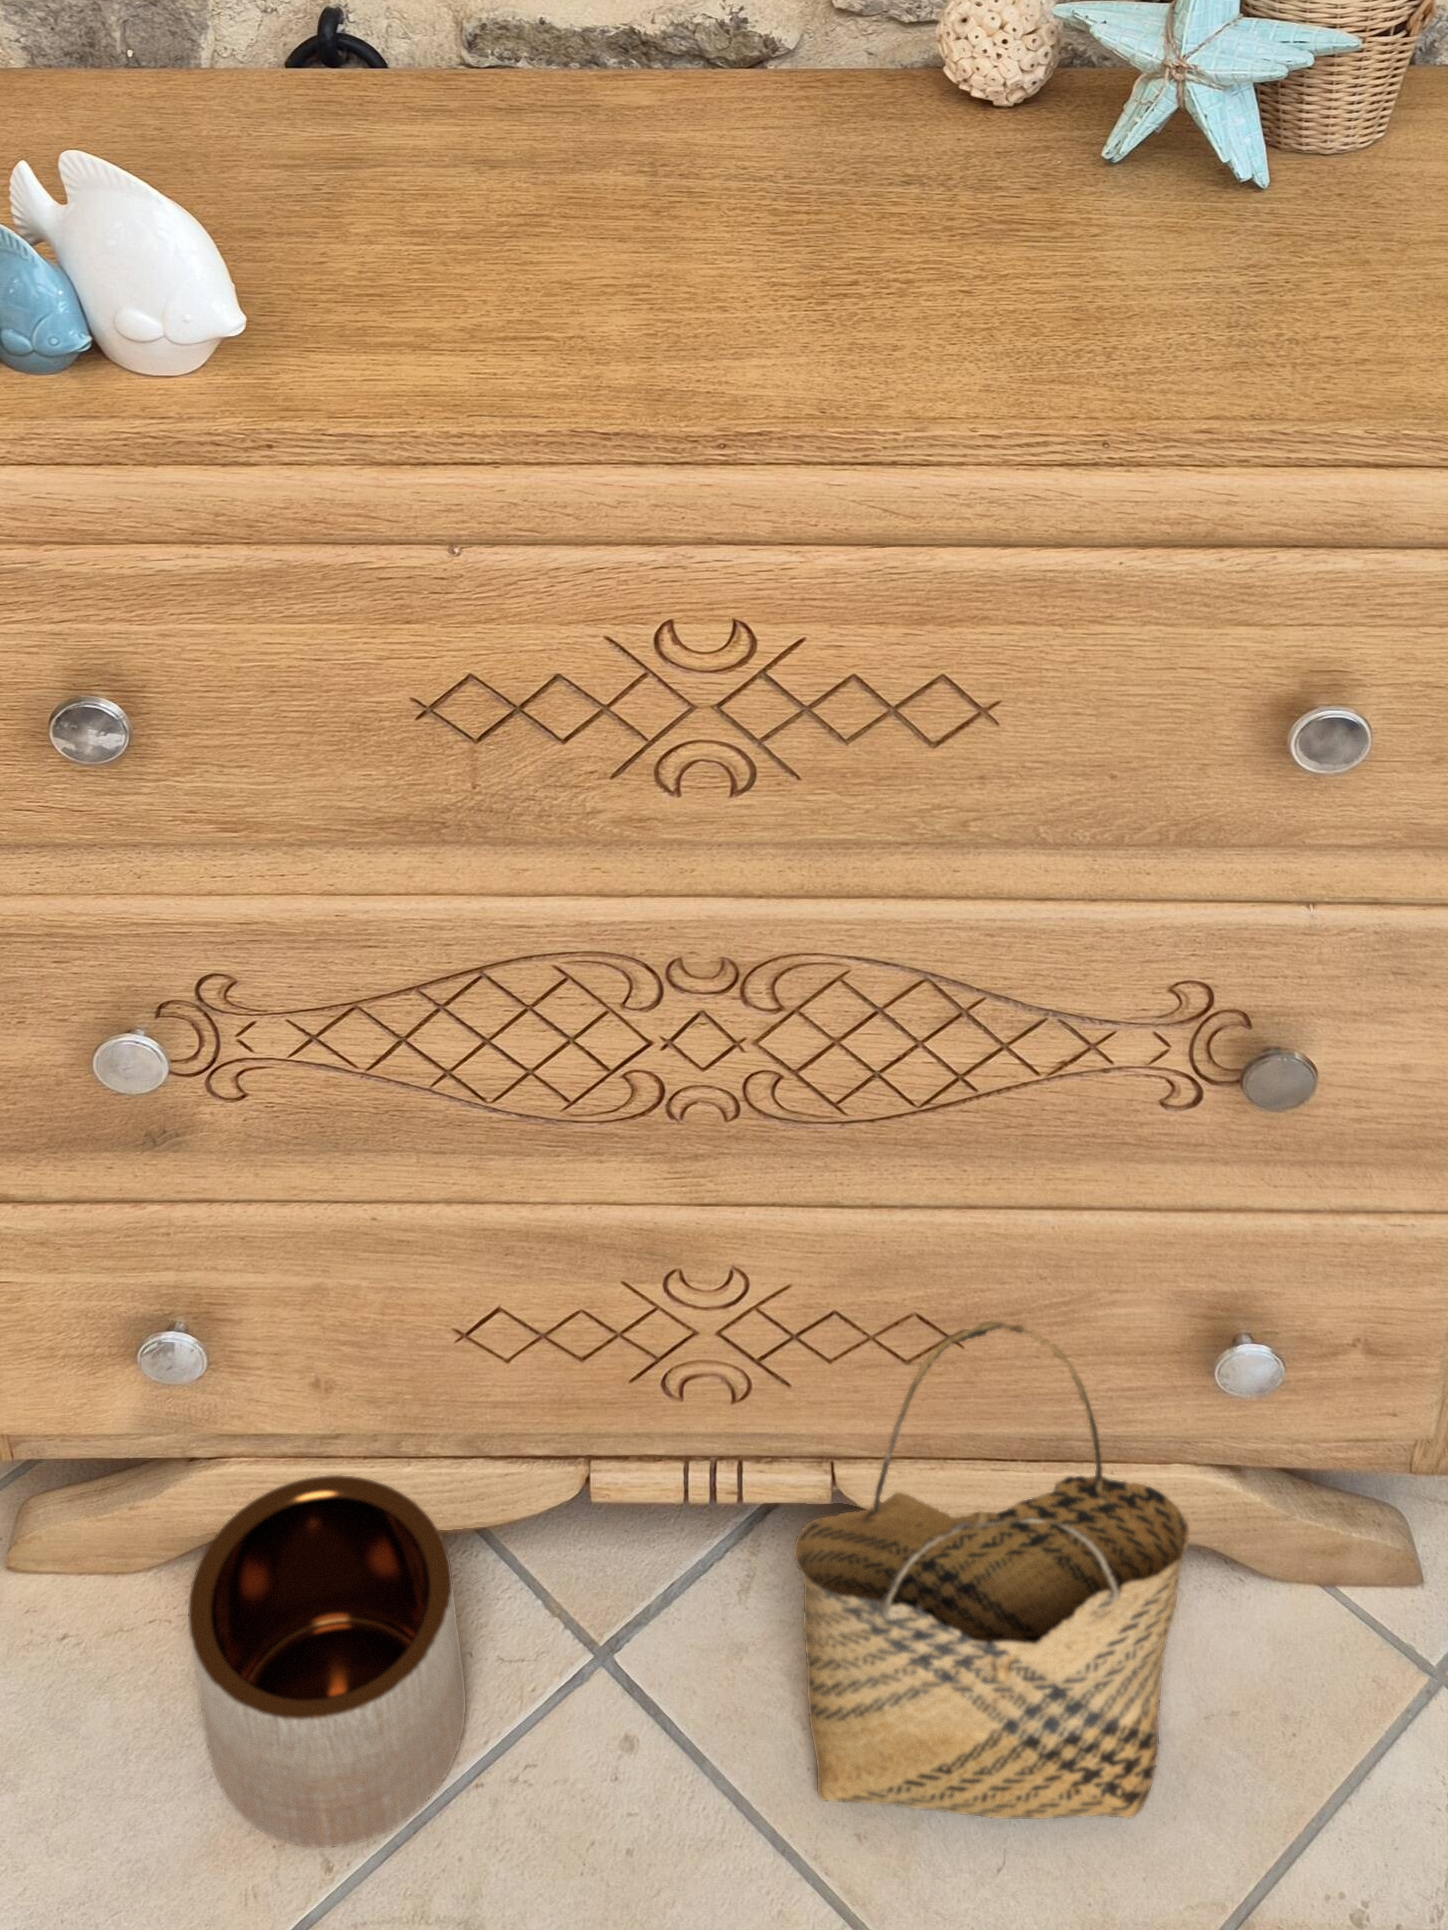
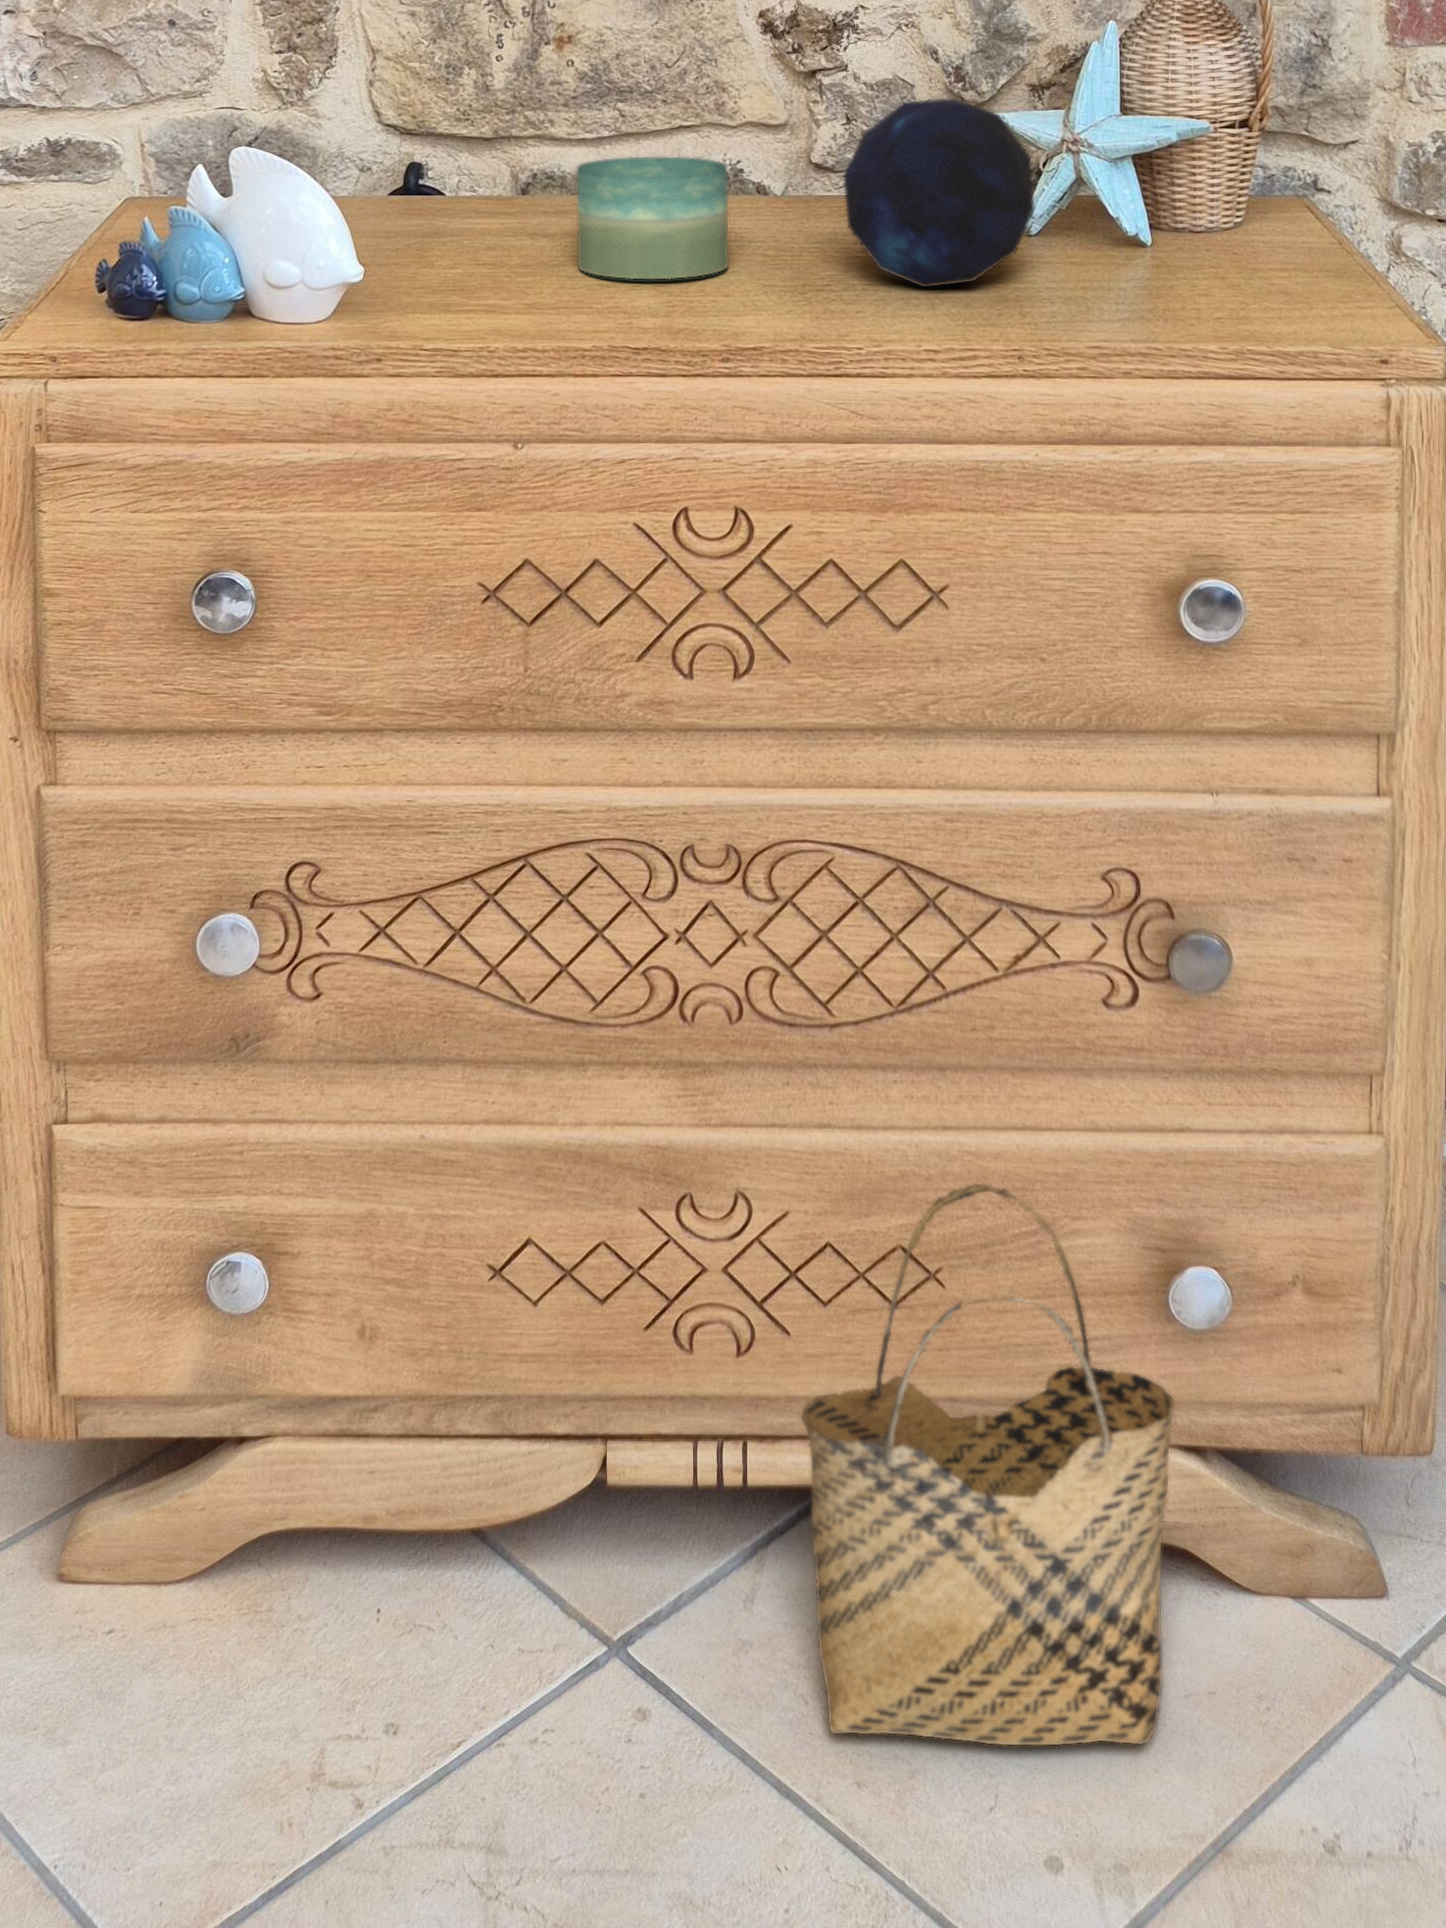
decorative orb: none [872,89,1115,332] -> present [844,98,1035,287]
candle: none [530,109,724,312] -> present [577,157,728,279]
planter: present [188,1475,466,1848] -> none [220,1409,481,1777]

